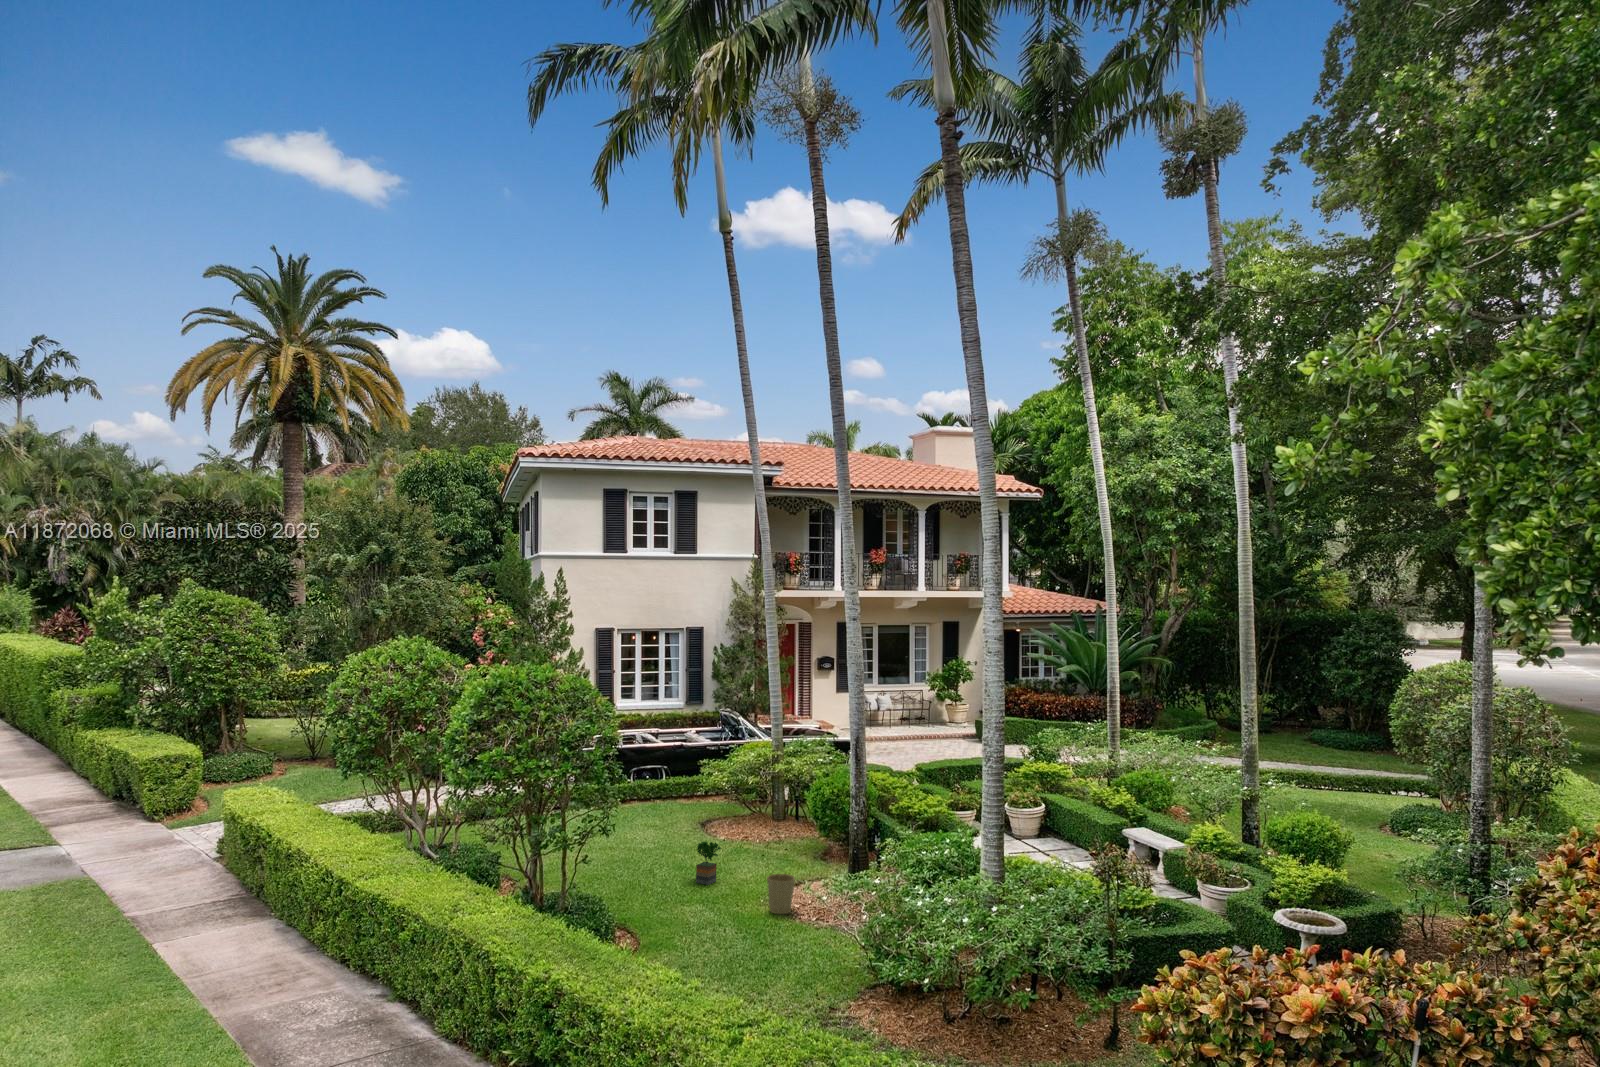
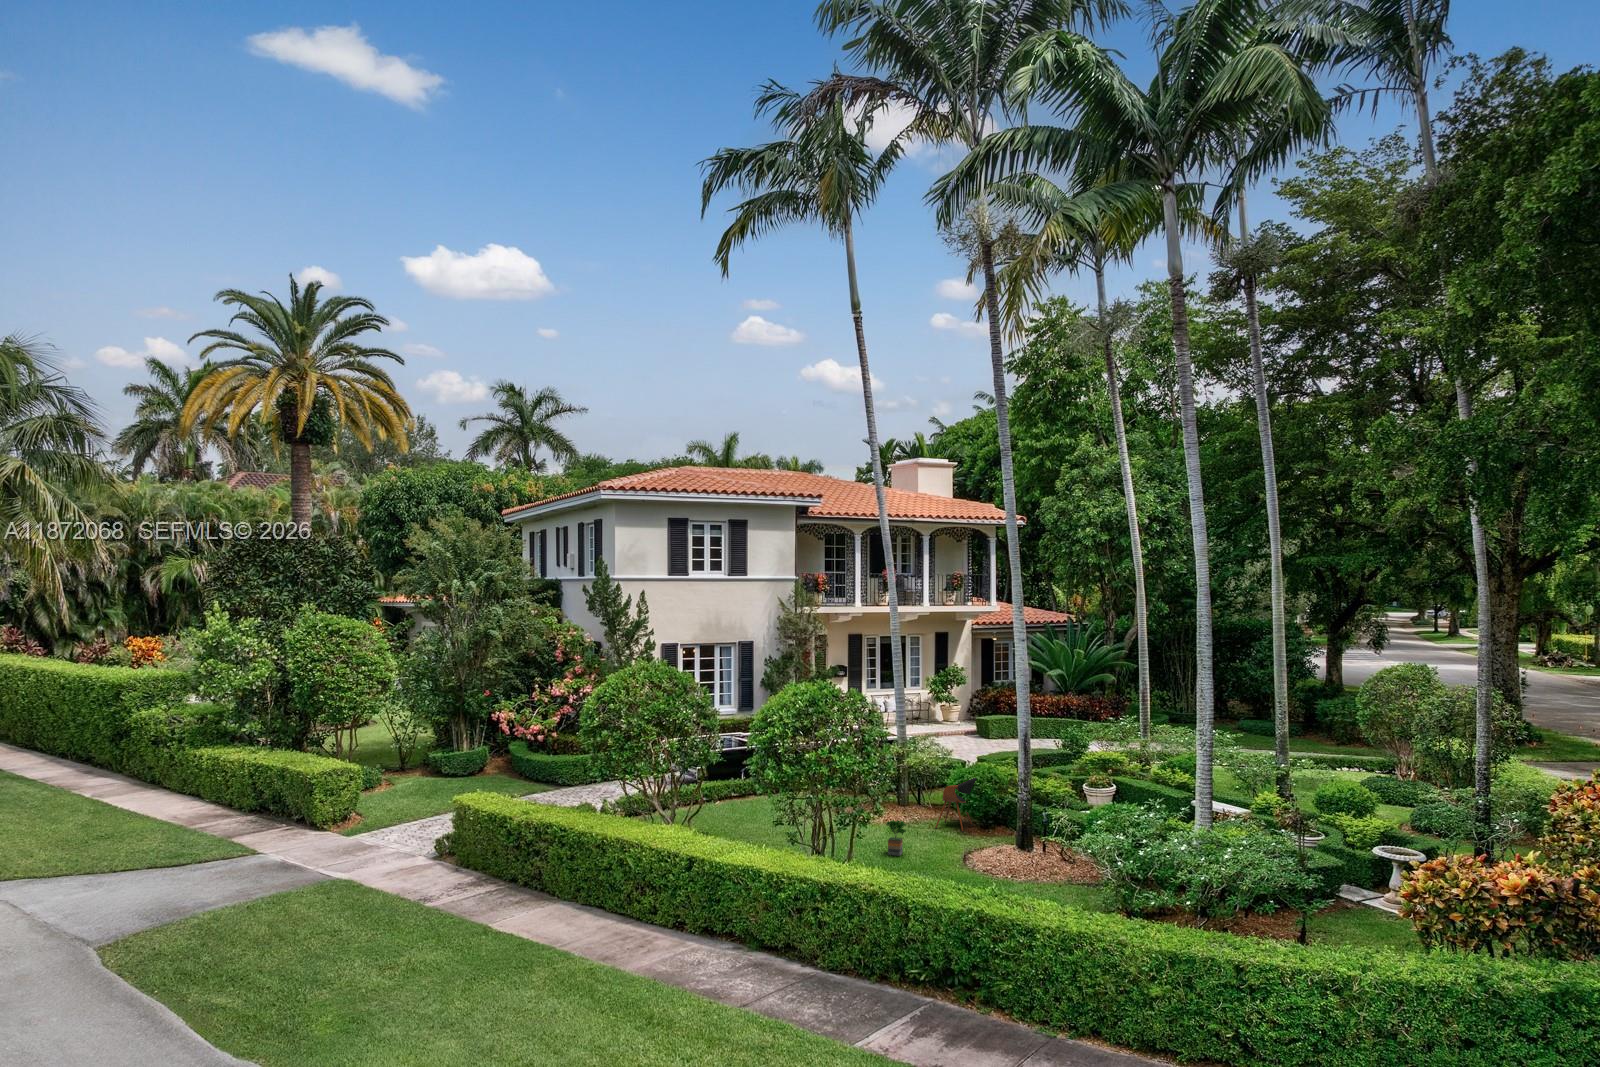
chair: none [795,792,847,858] -> present [935,778,976,832]
basket: present [767,874,795,914] -> none [969,837,992,874]

